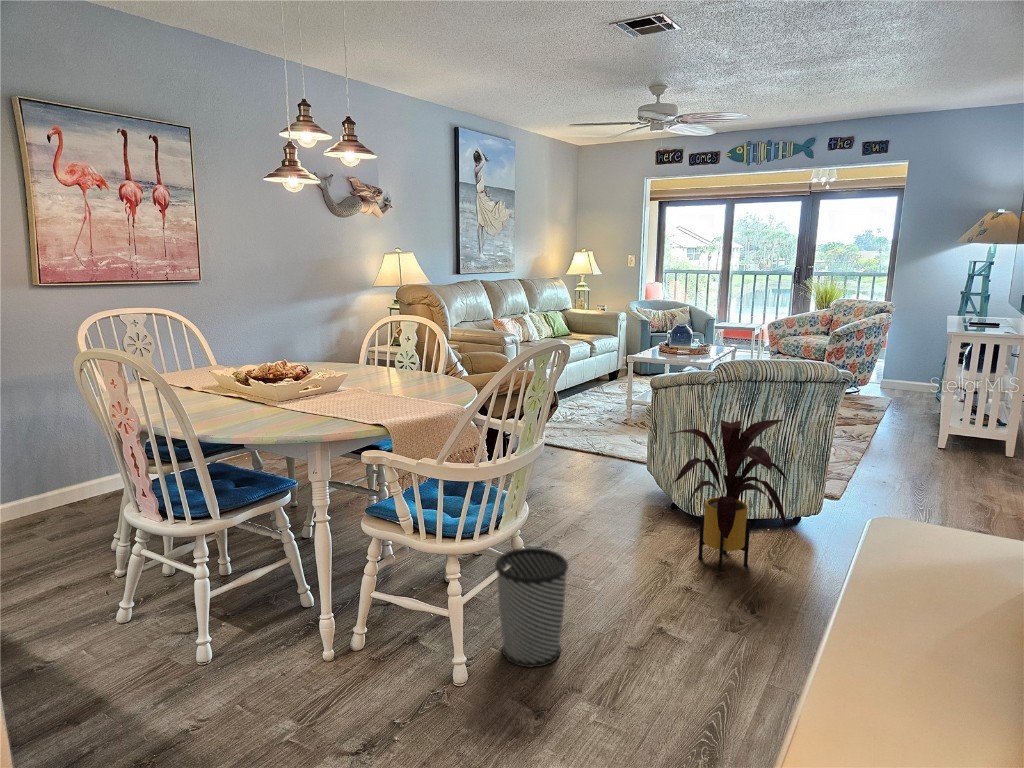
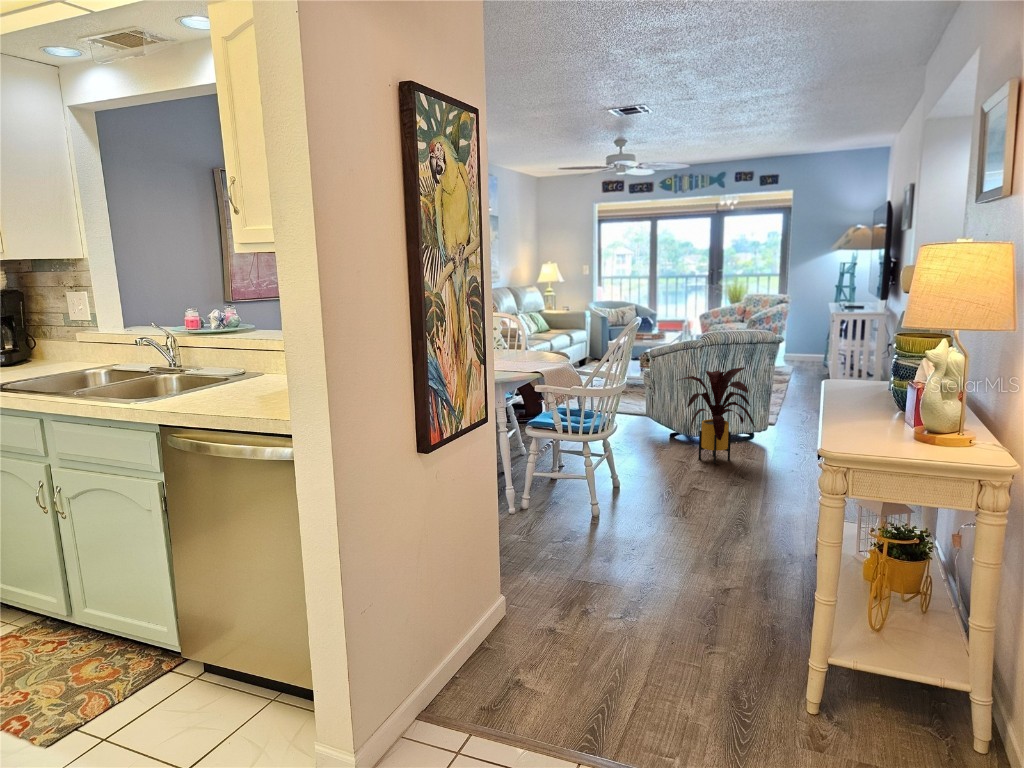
wastebasket: present [495,548,568,668] -> none [603,444,647,510]

